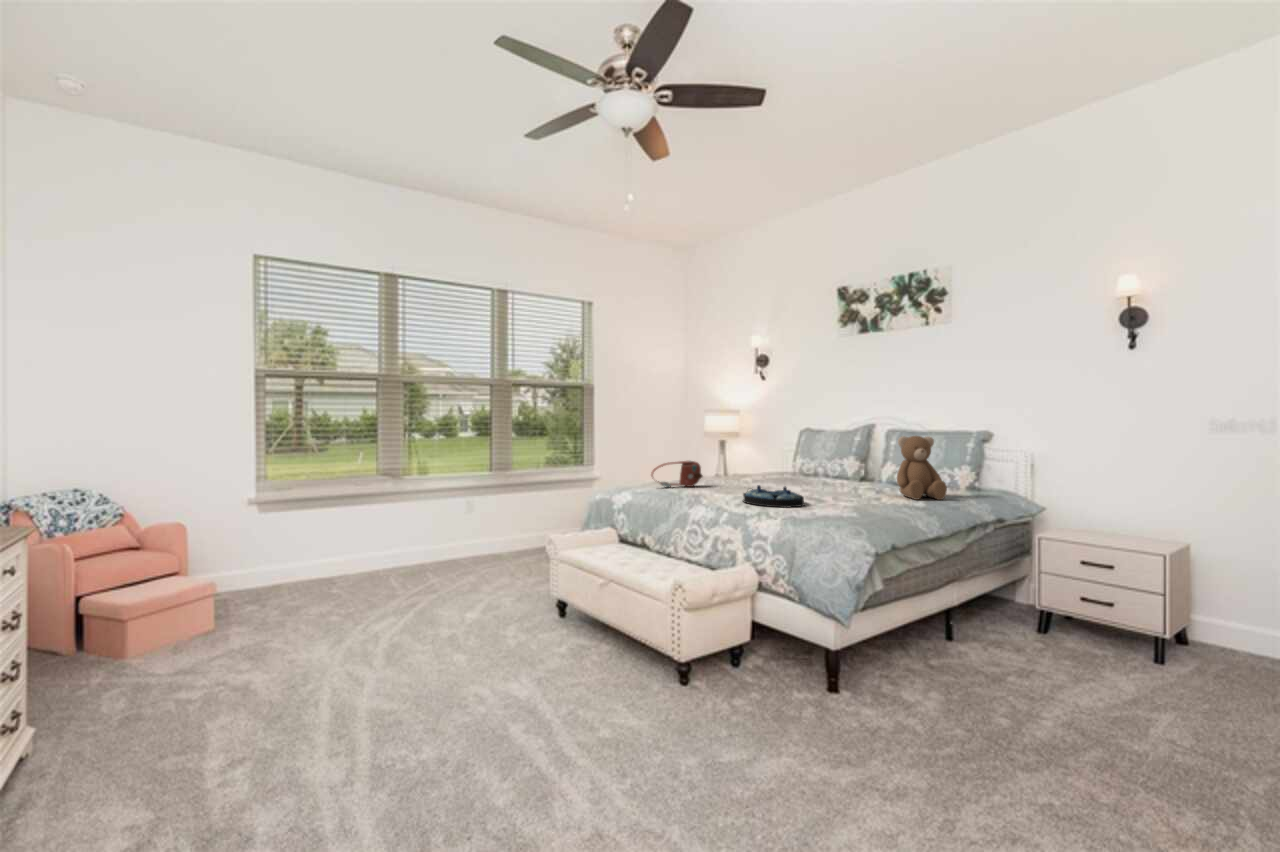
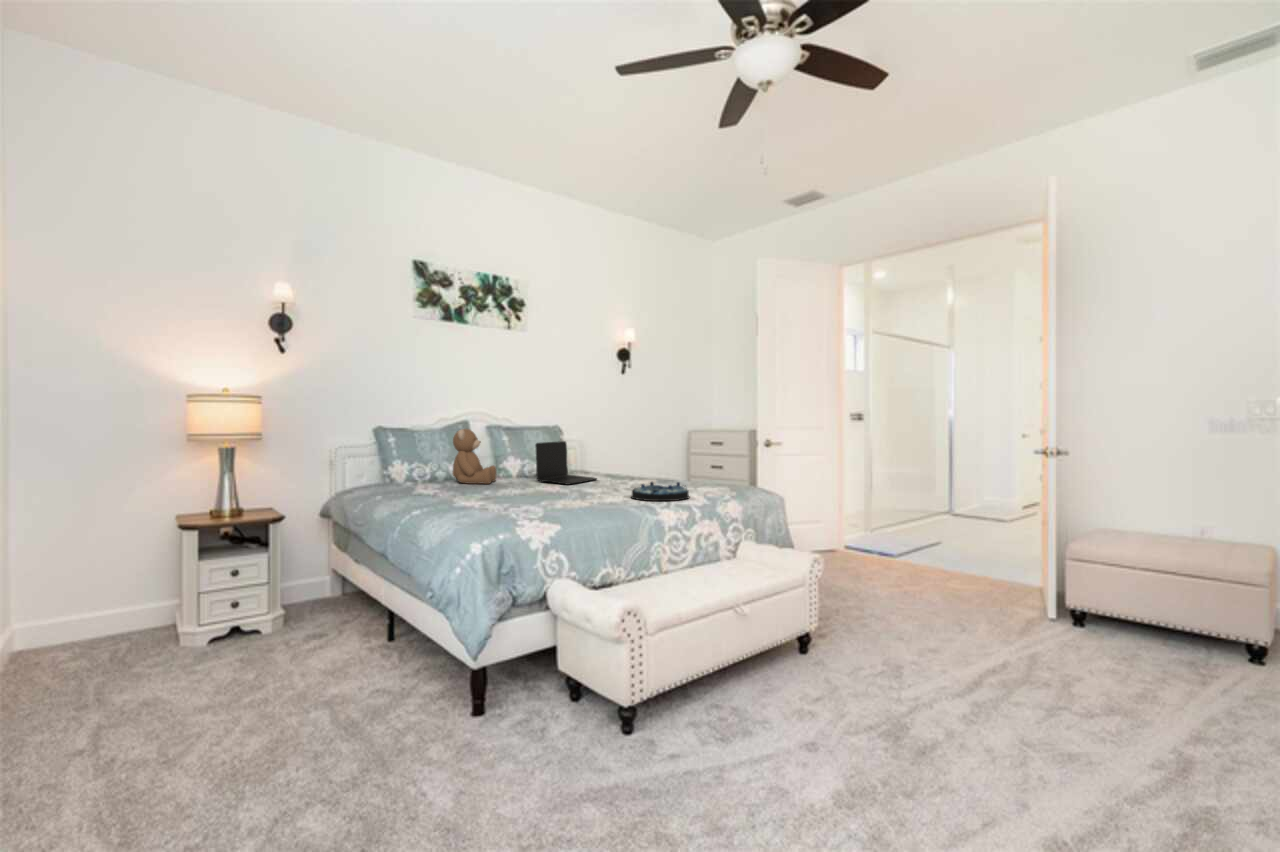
teddy bear: present [897,436,947,500] -> present [453,429,497,484]
laptop: none [824,447,890,493] -> present [535,441,597,485]
handbag: present [651,461,703,487] -> none [500,472,530,511]

